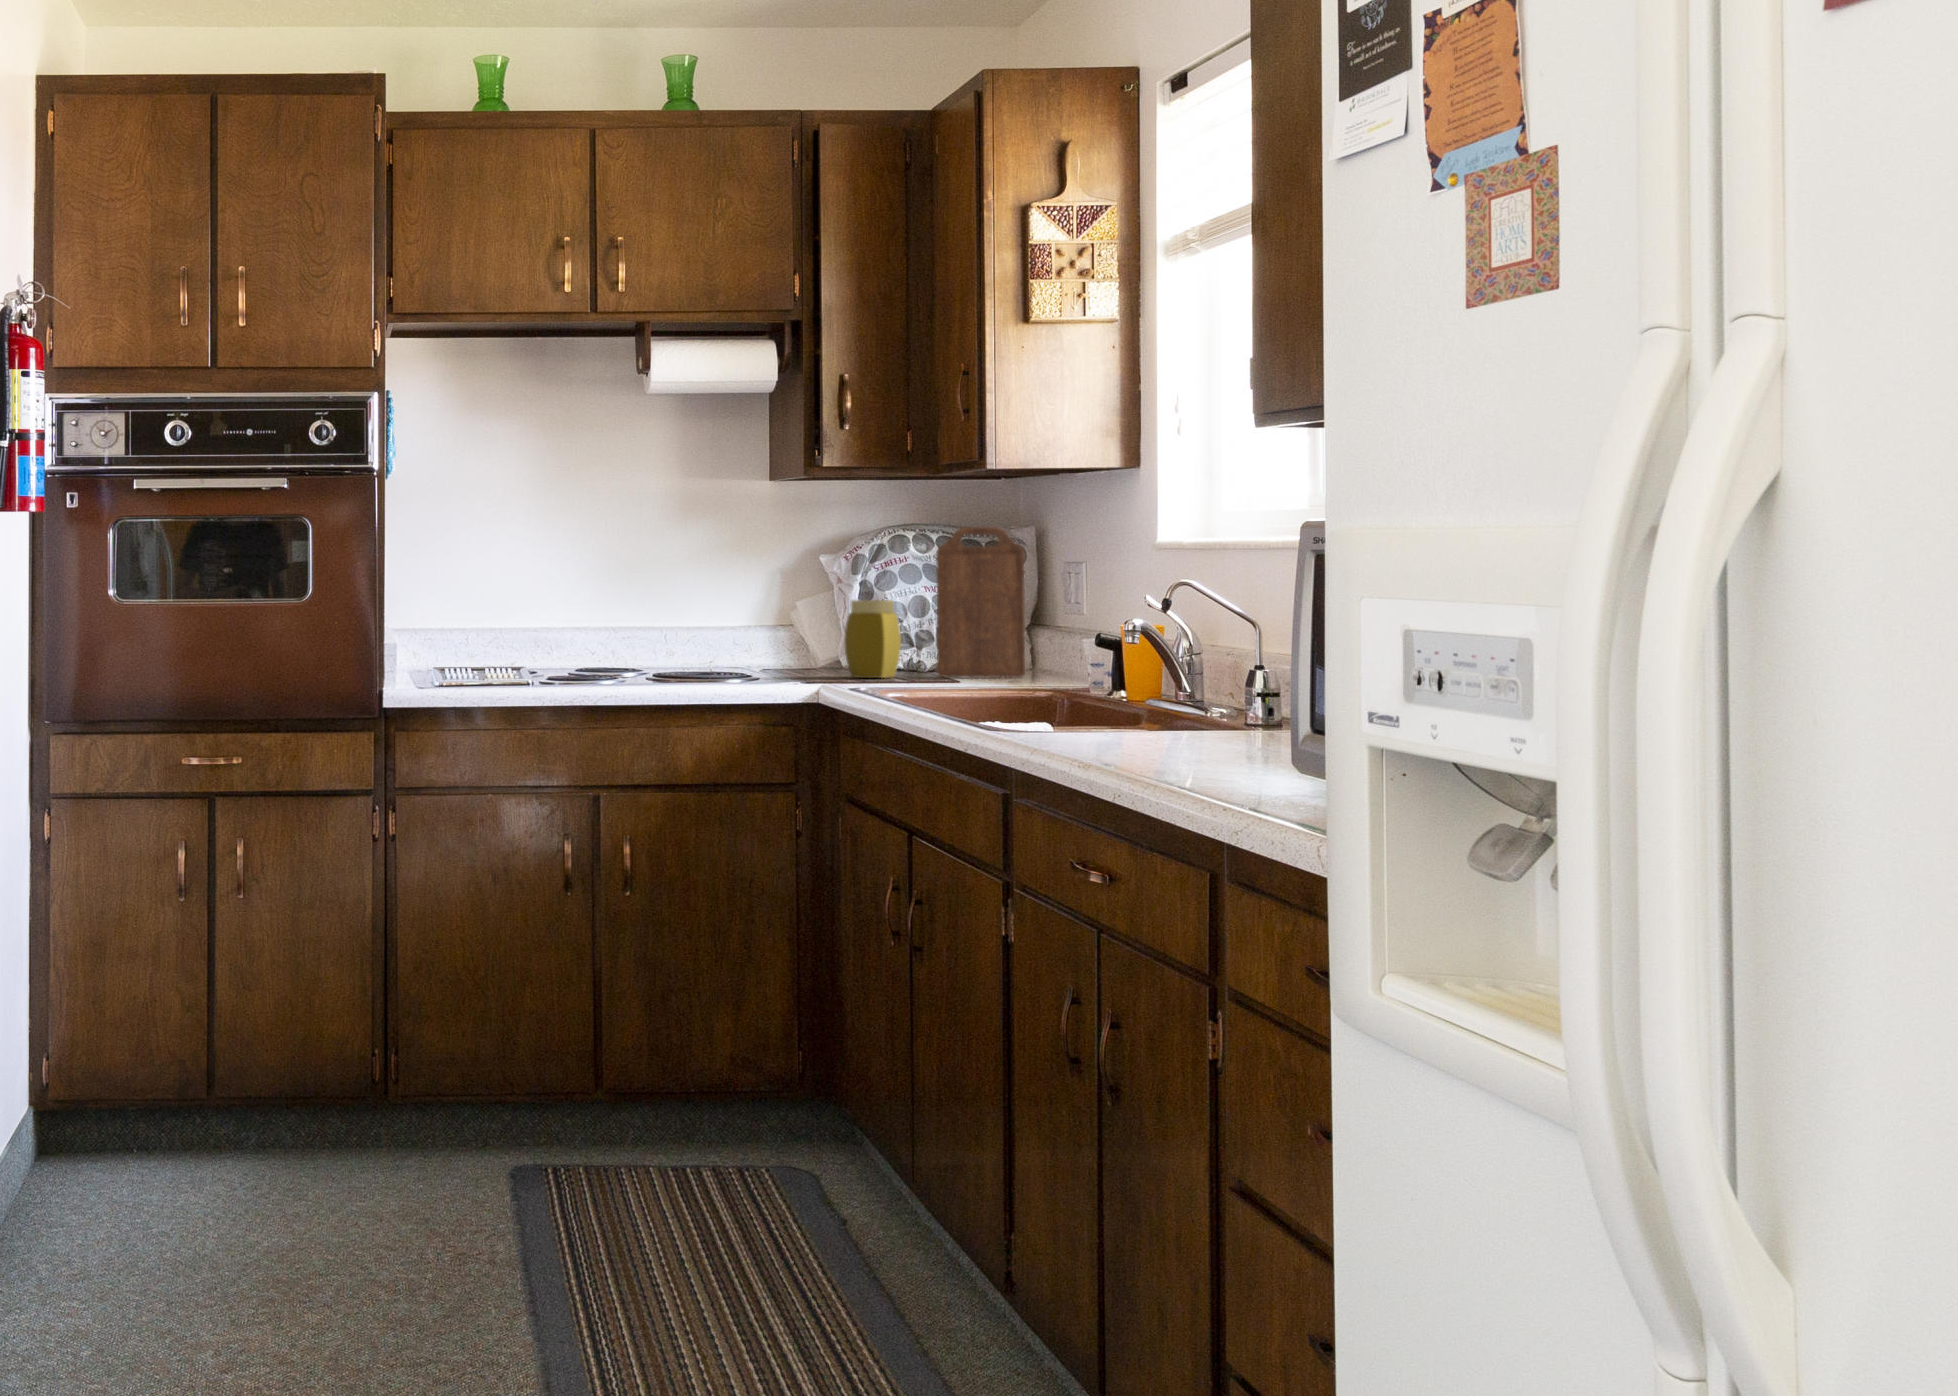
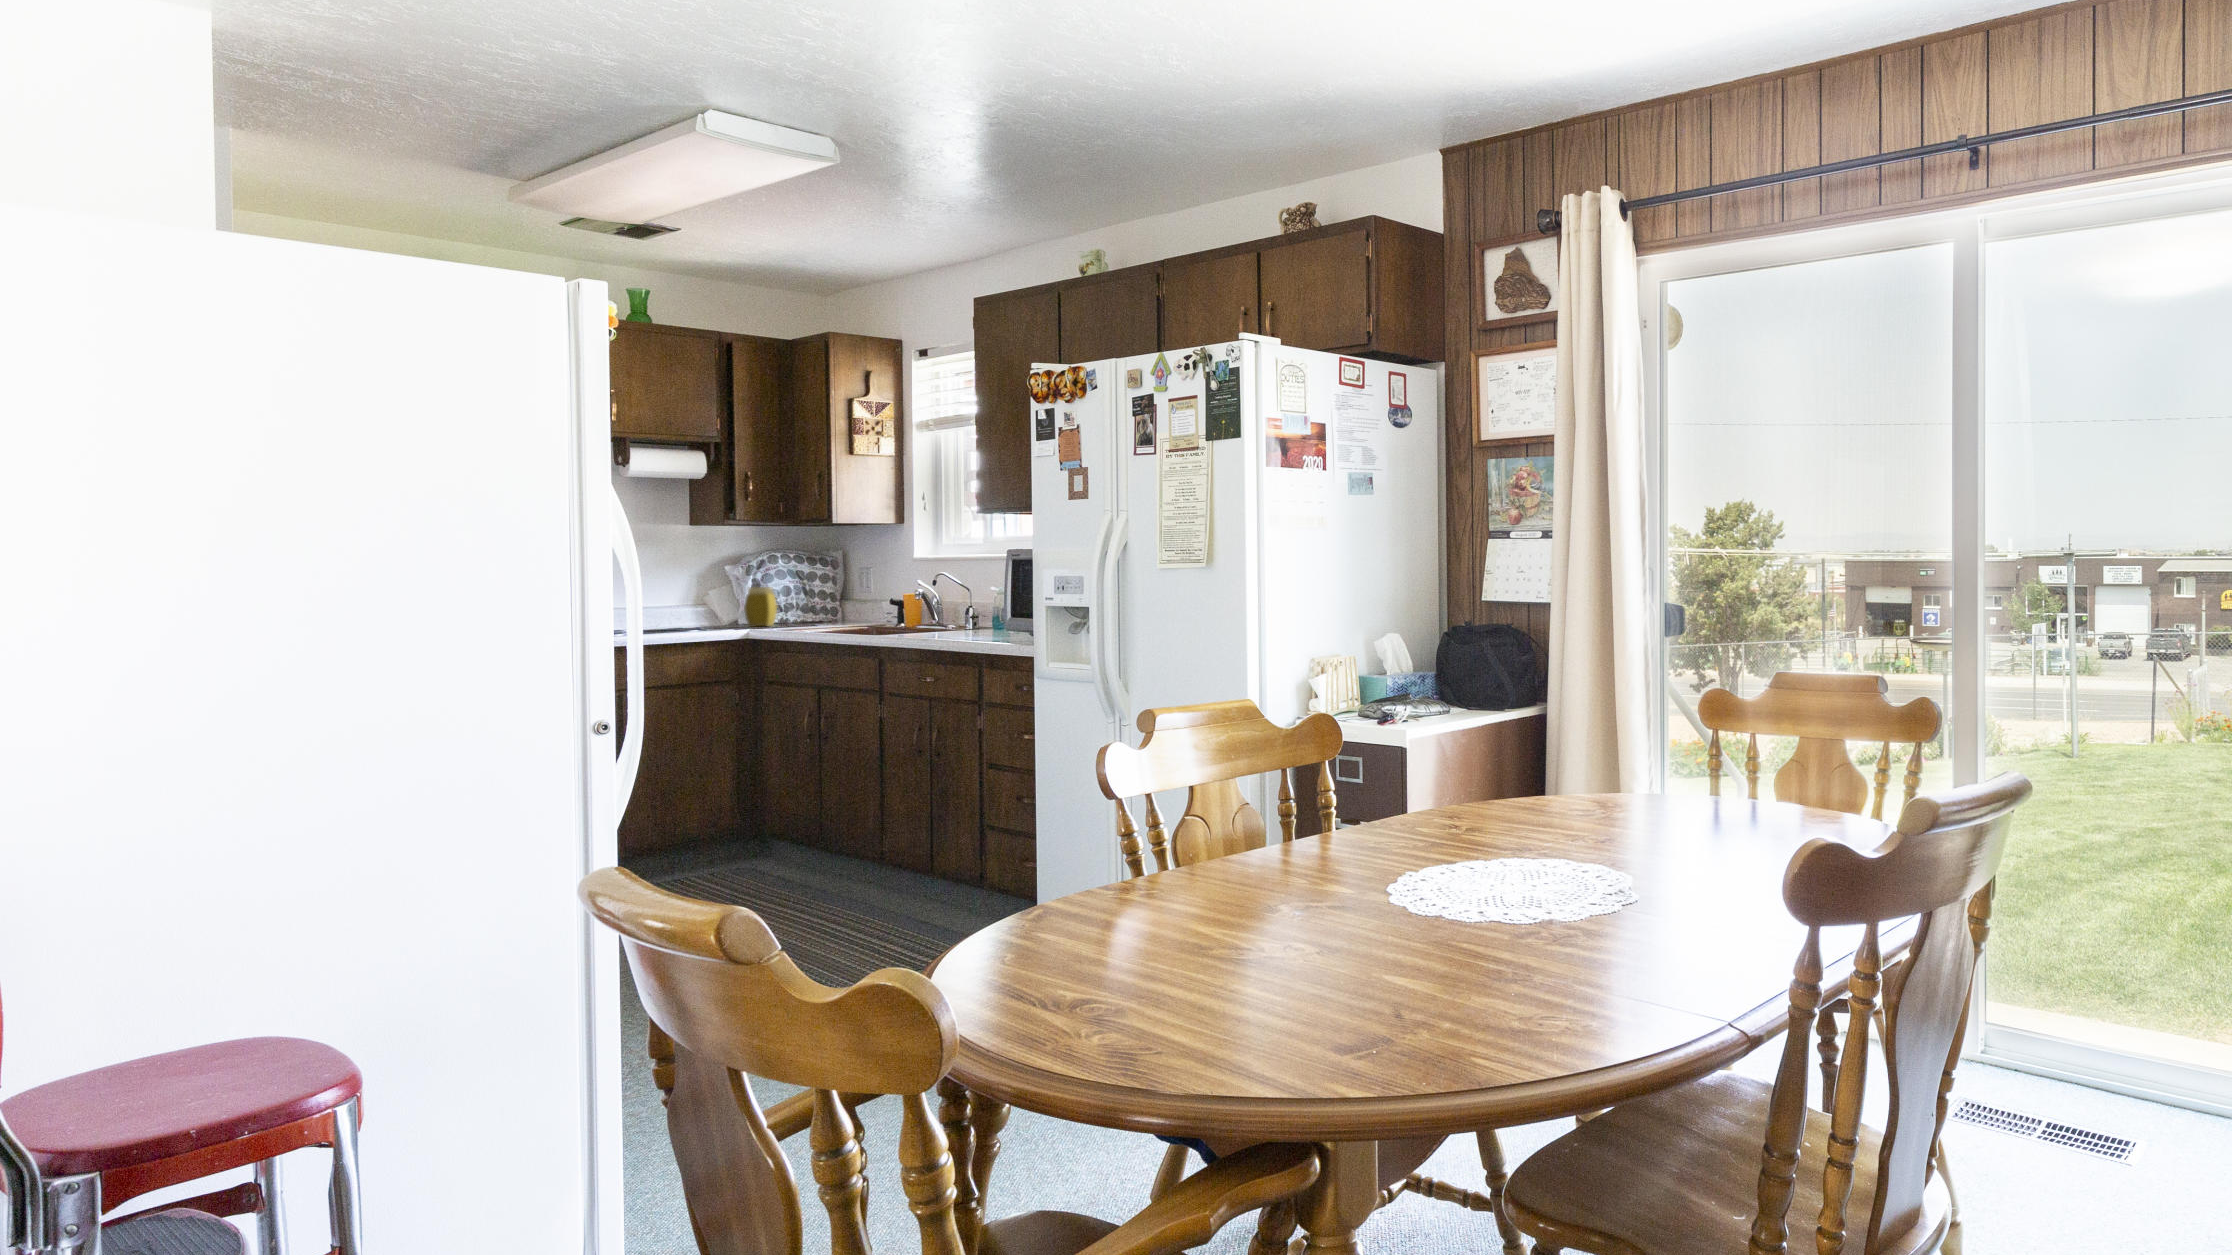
cutting board: present [936,527,1025,677] -> none [795,550,844,625]

